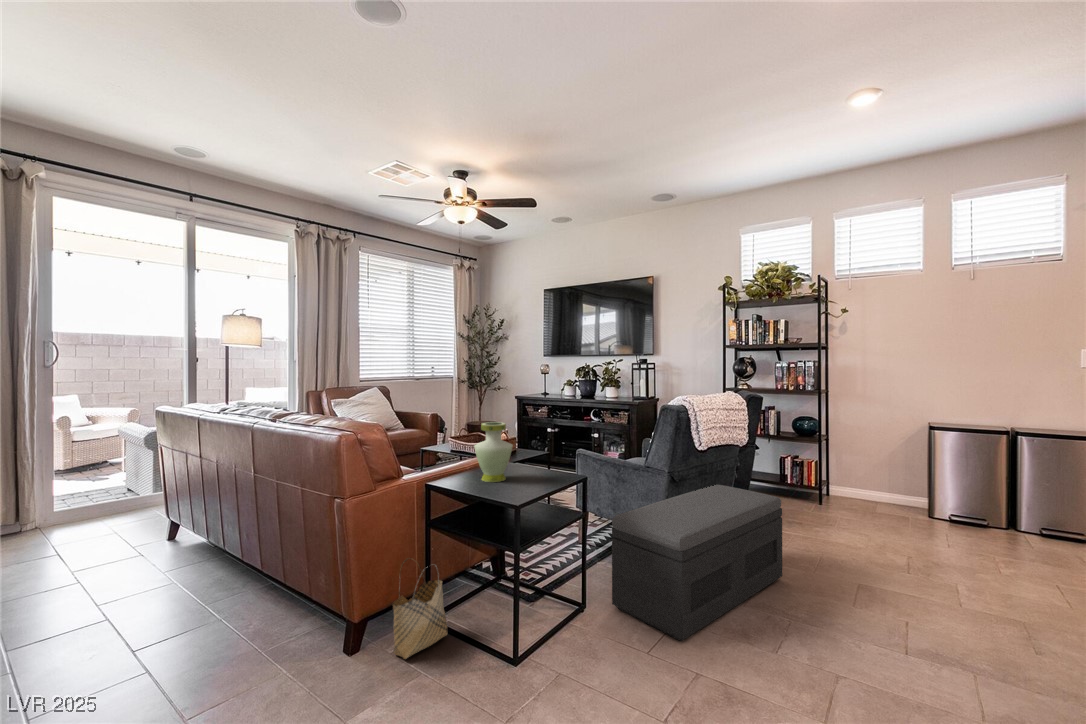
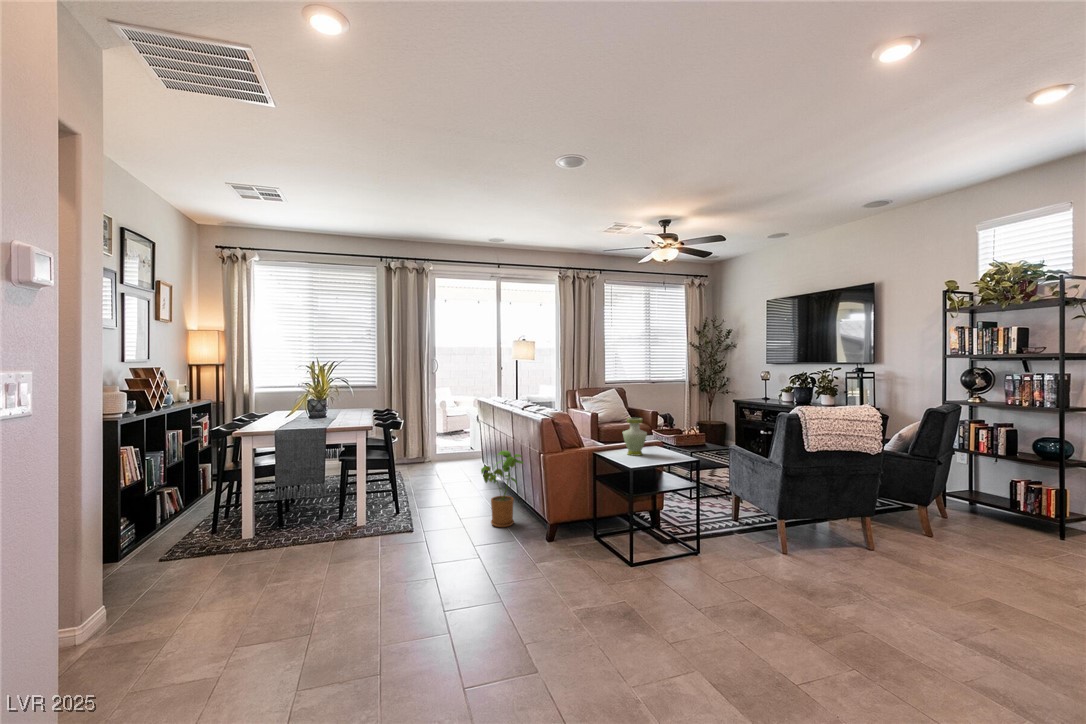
storage bench: present [612,485,782,641] -> none [719,485,895,581]
house plant: none [188,501,286,653] -> present [481,451,523,527]
woven basket: present [393,558,447,659] -> none [570,494,604,547]

